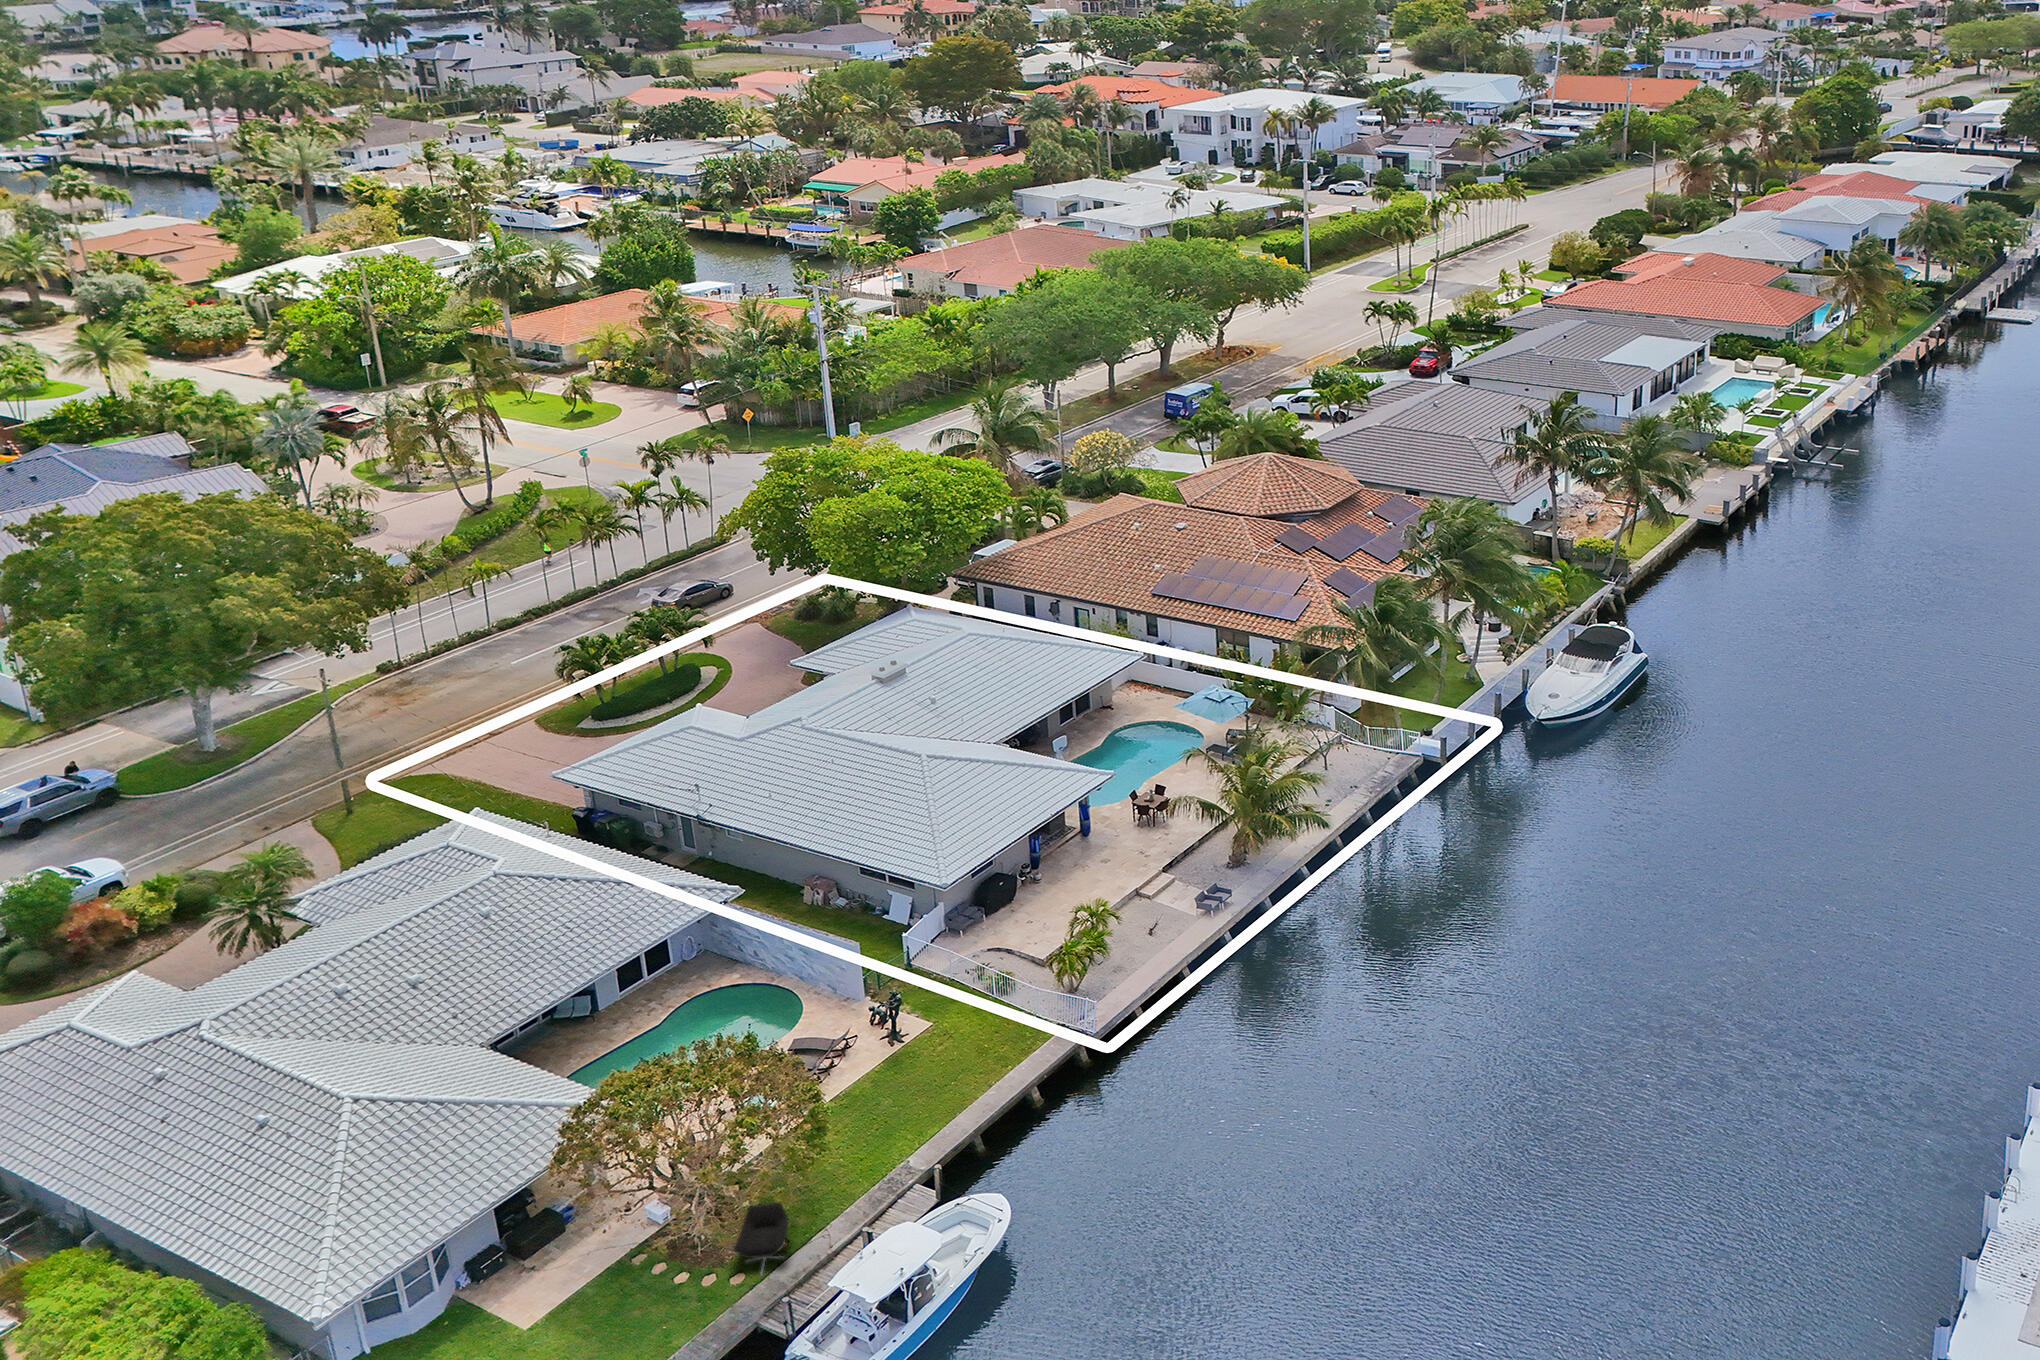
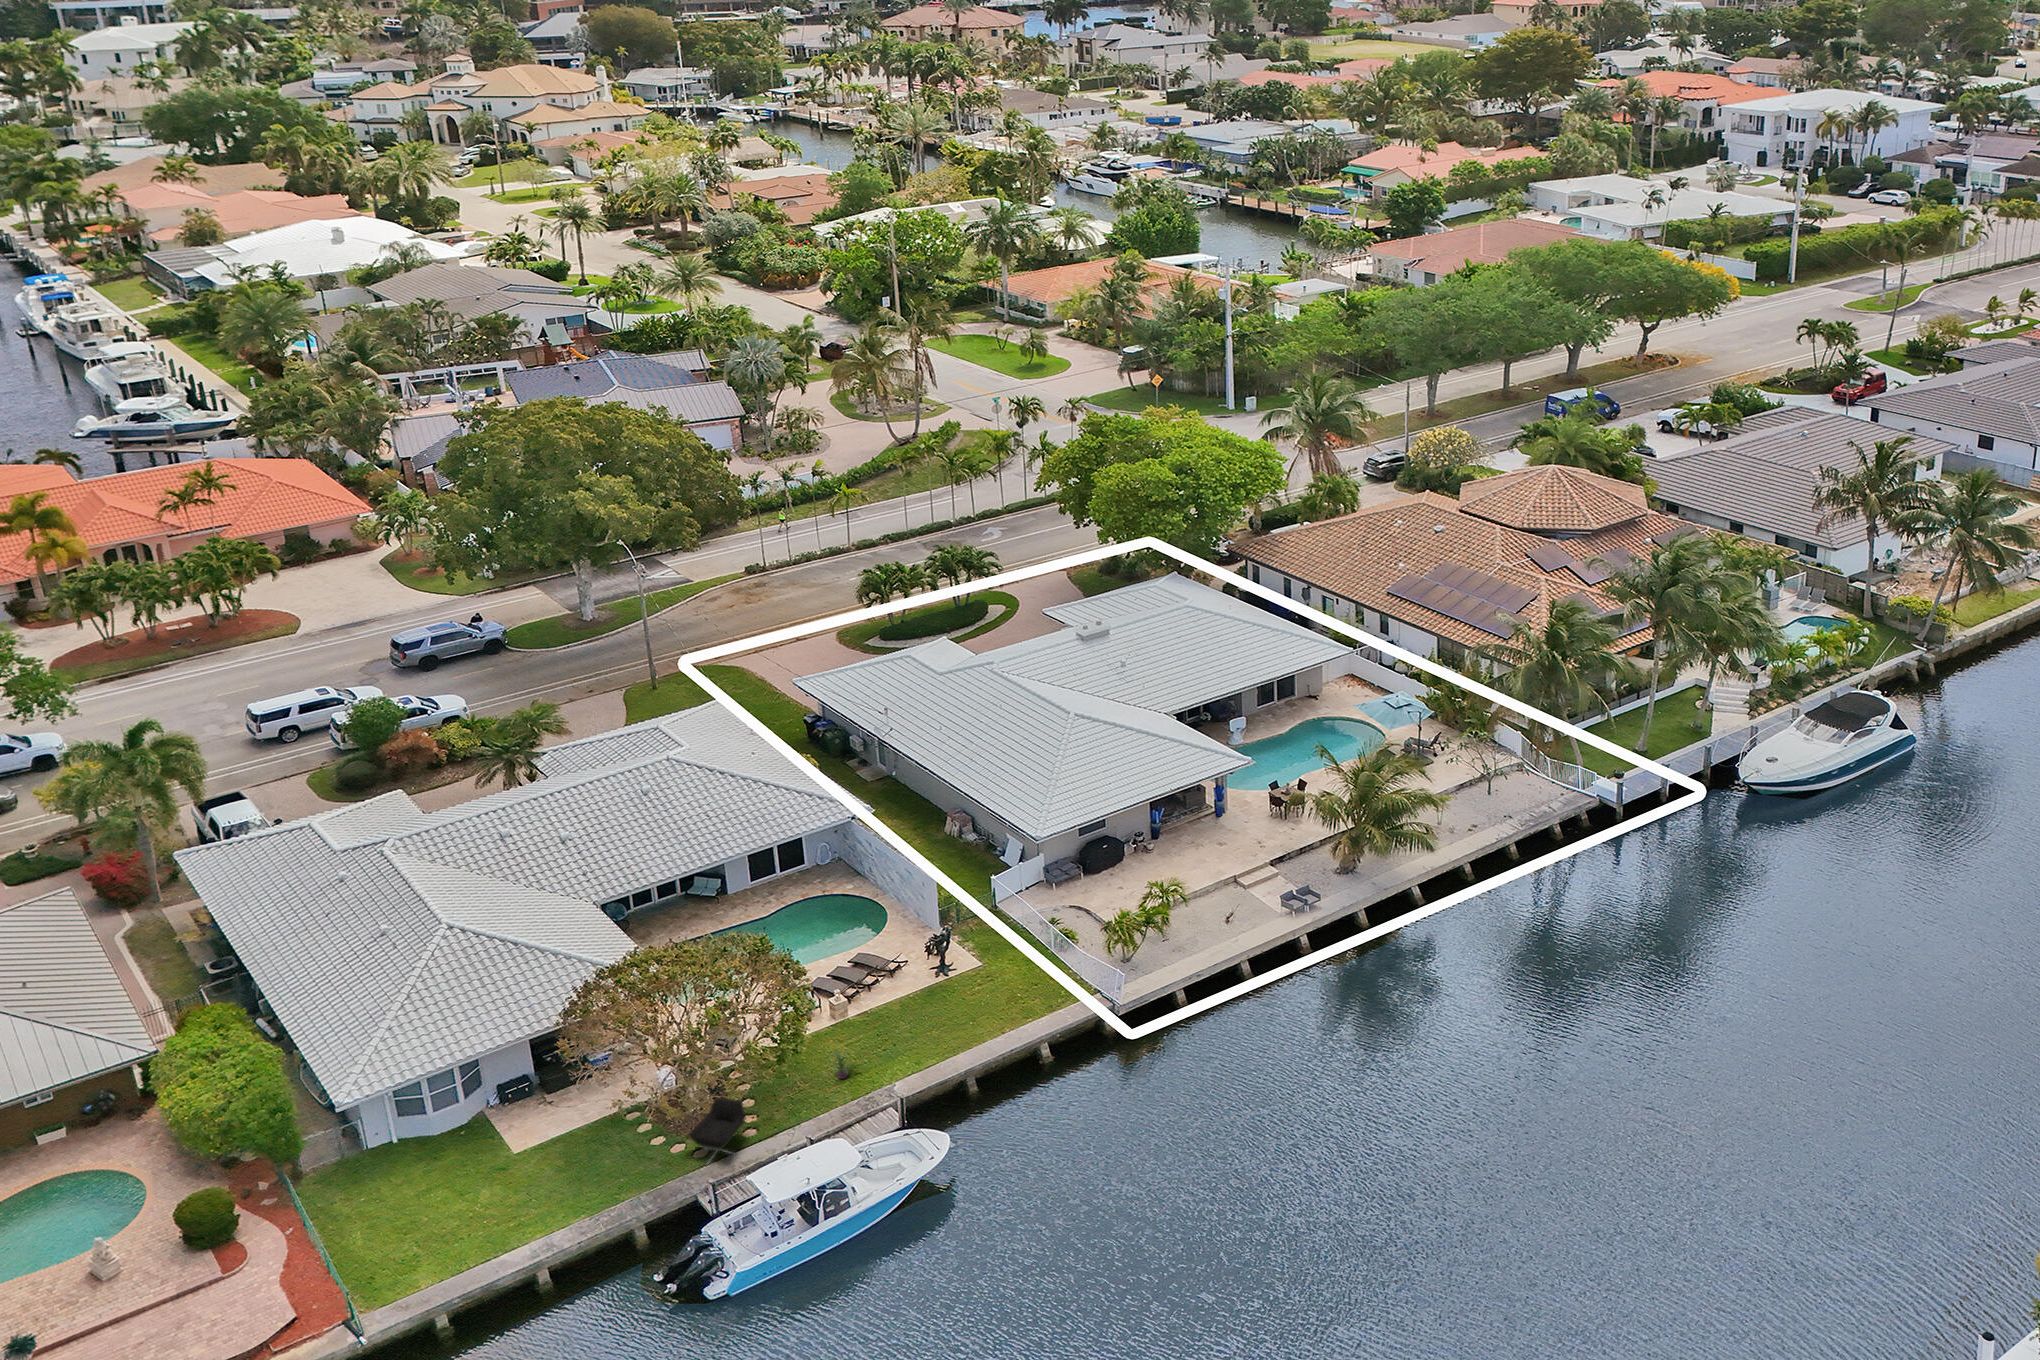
decorative plant: none [830,1127,869,1160] -> present [834,1049,848,1079]

